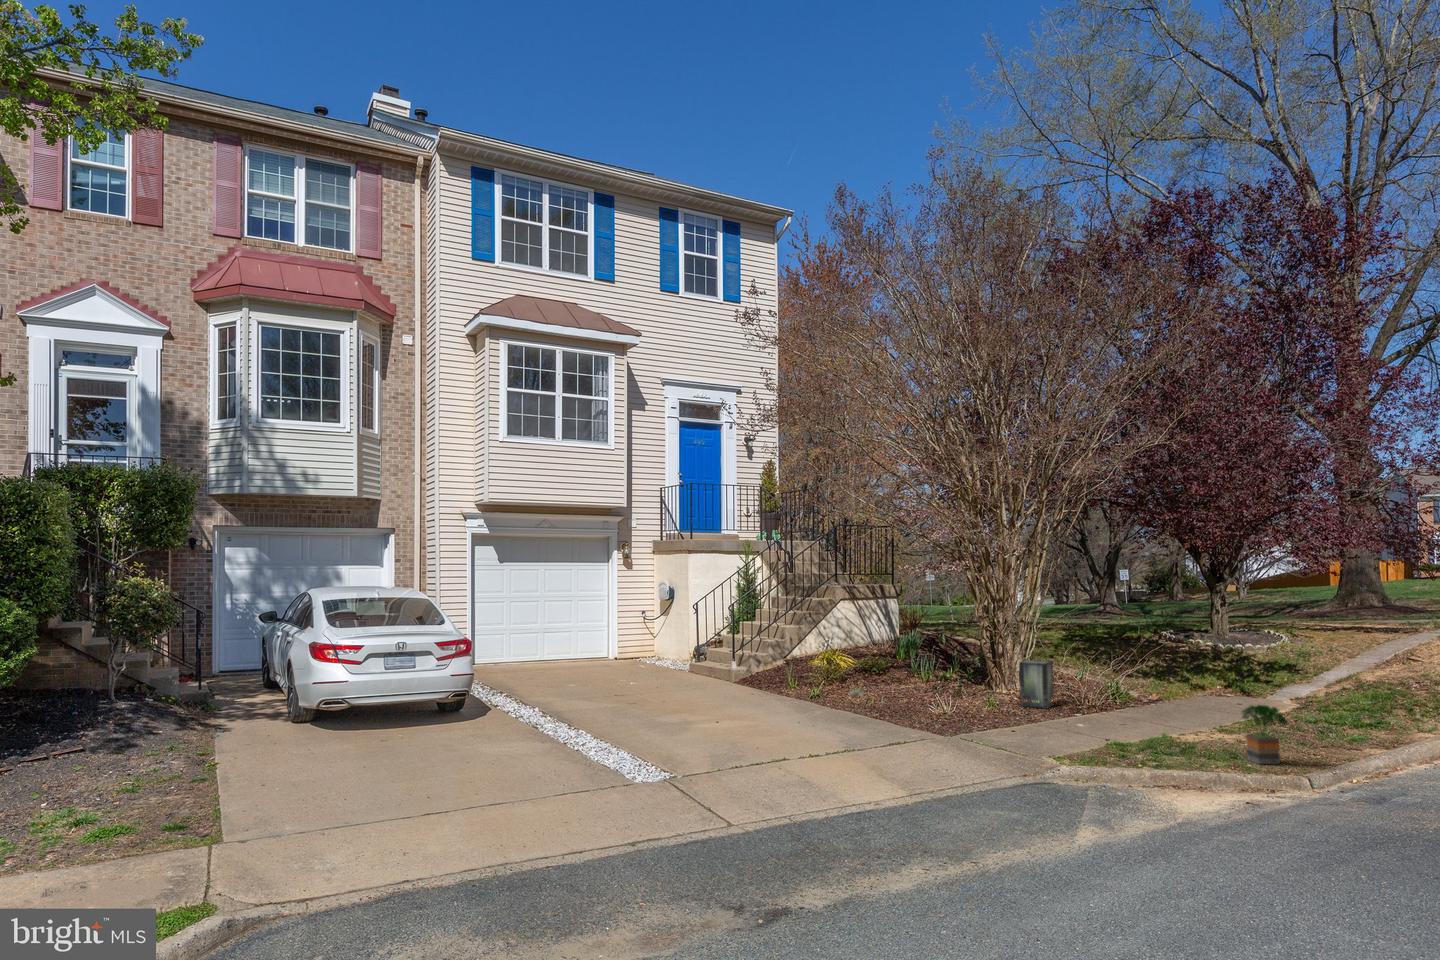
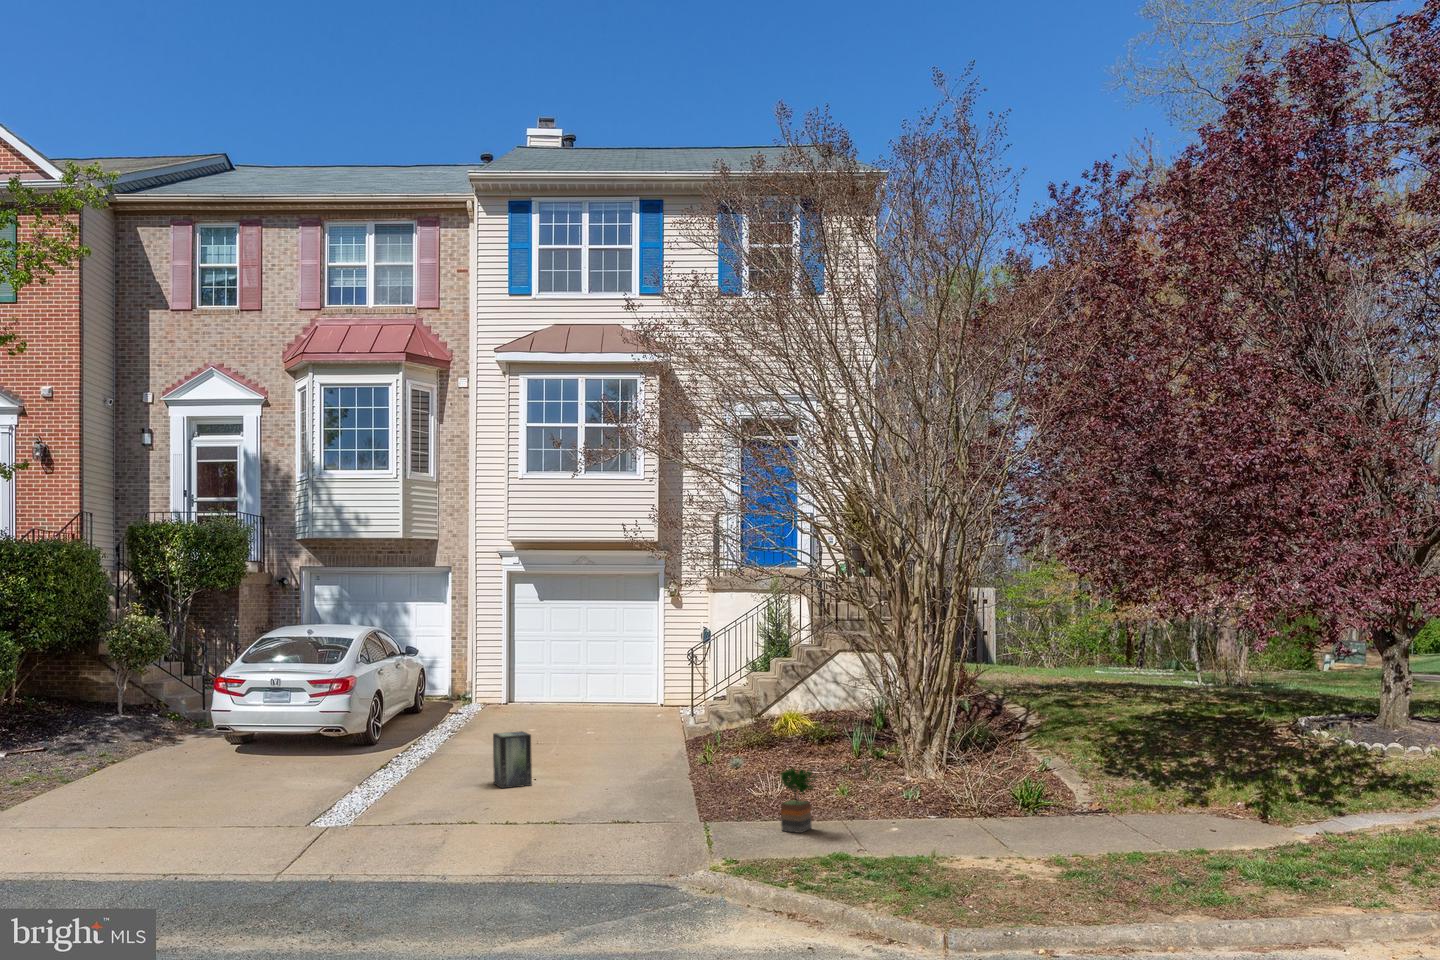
storage box: present [1019,659,1054,709] -> present [493,731,532,788]

